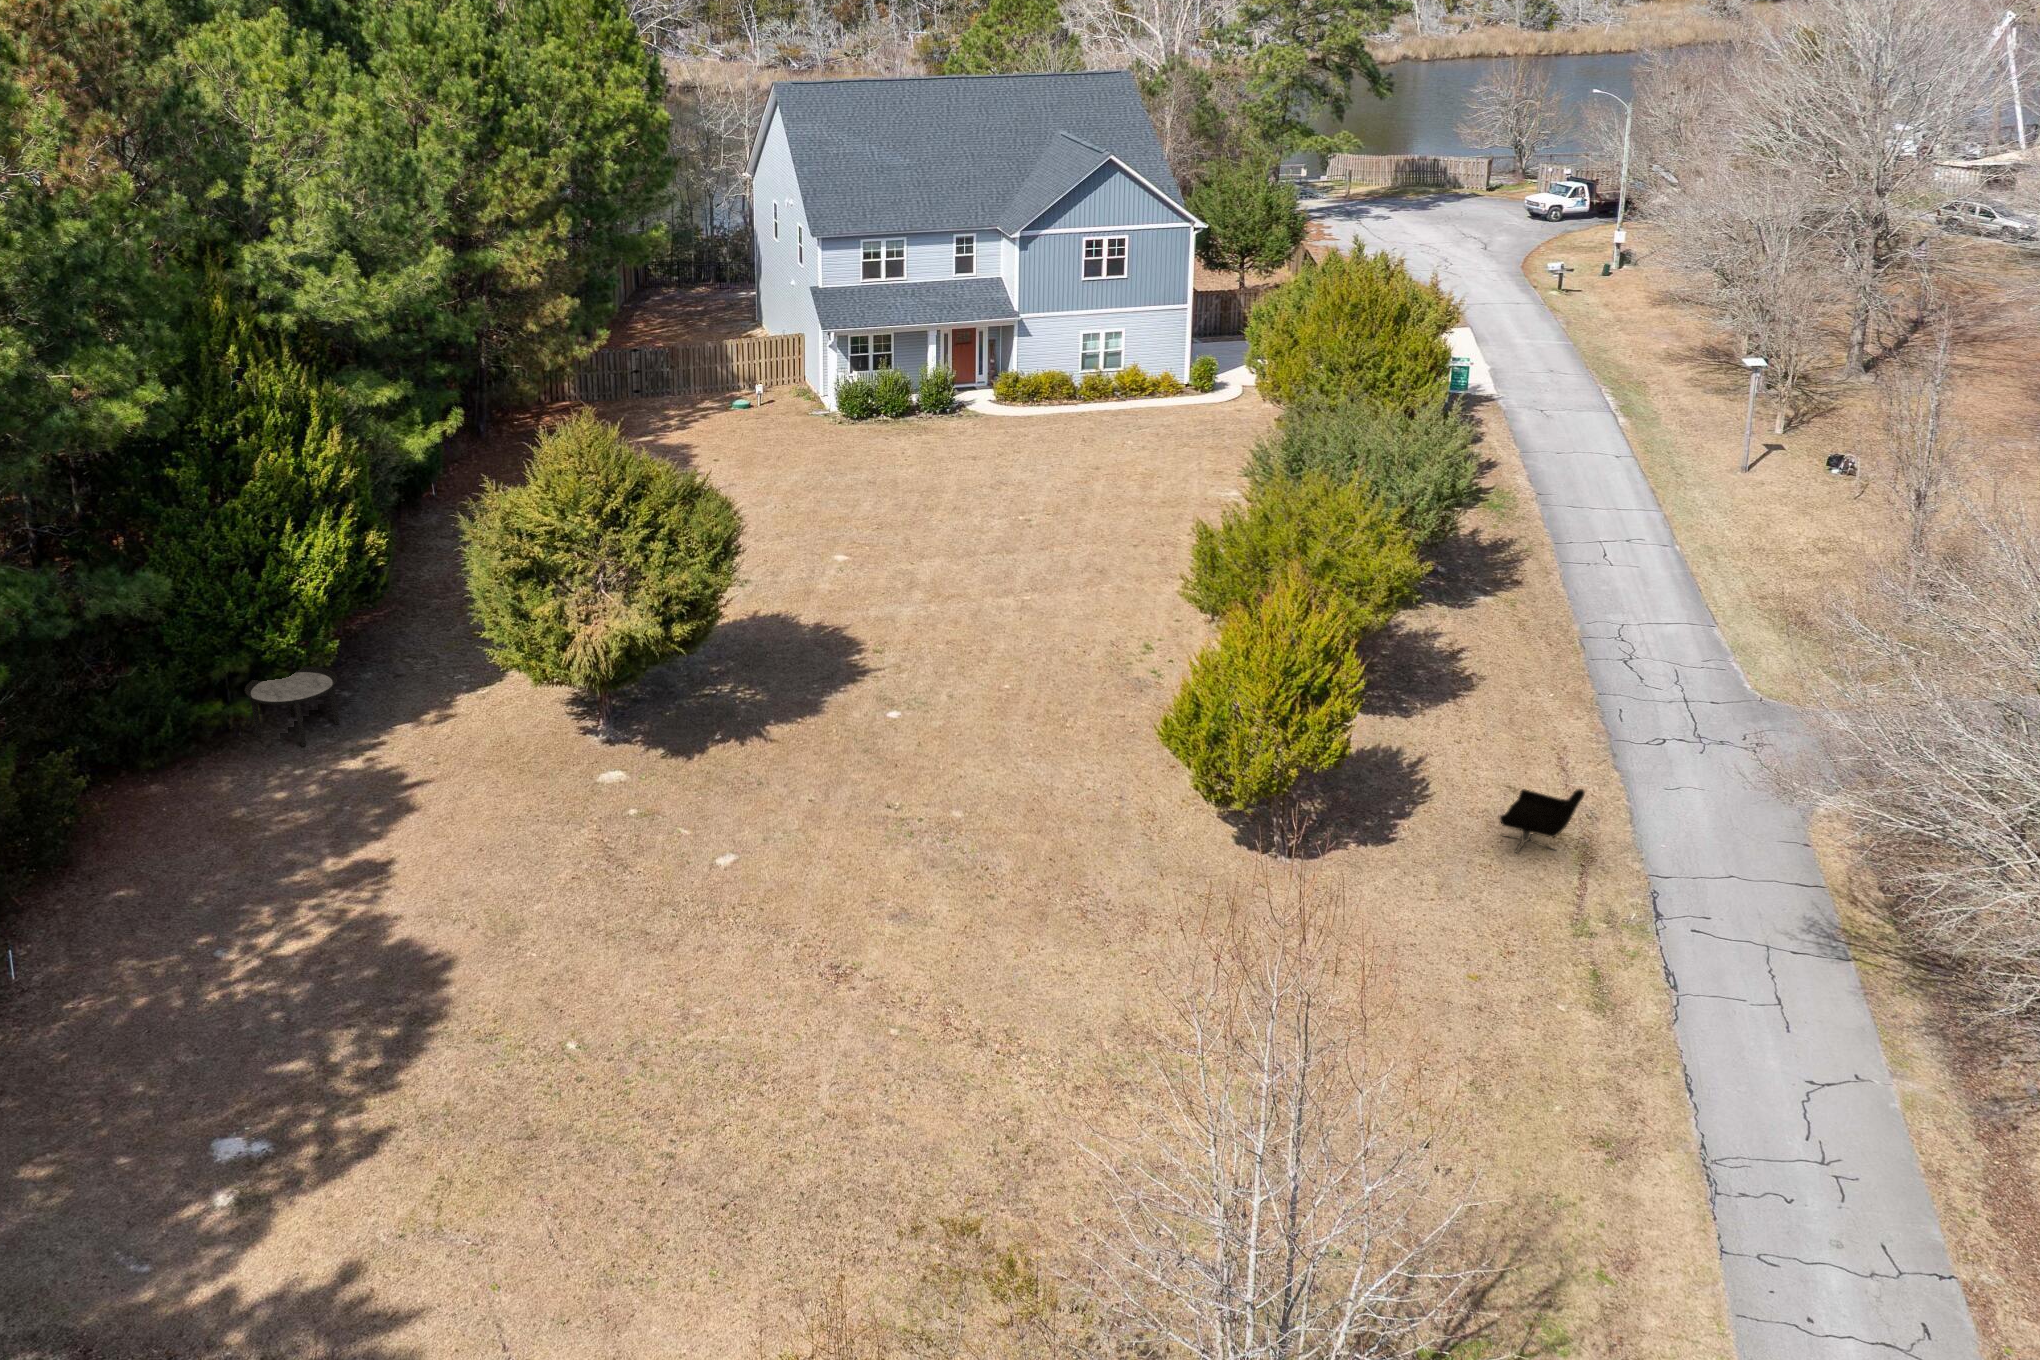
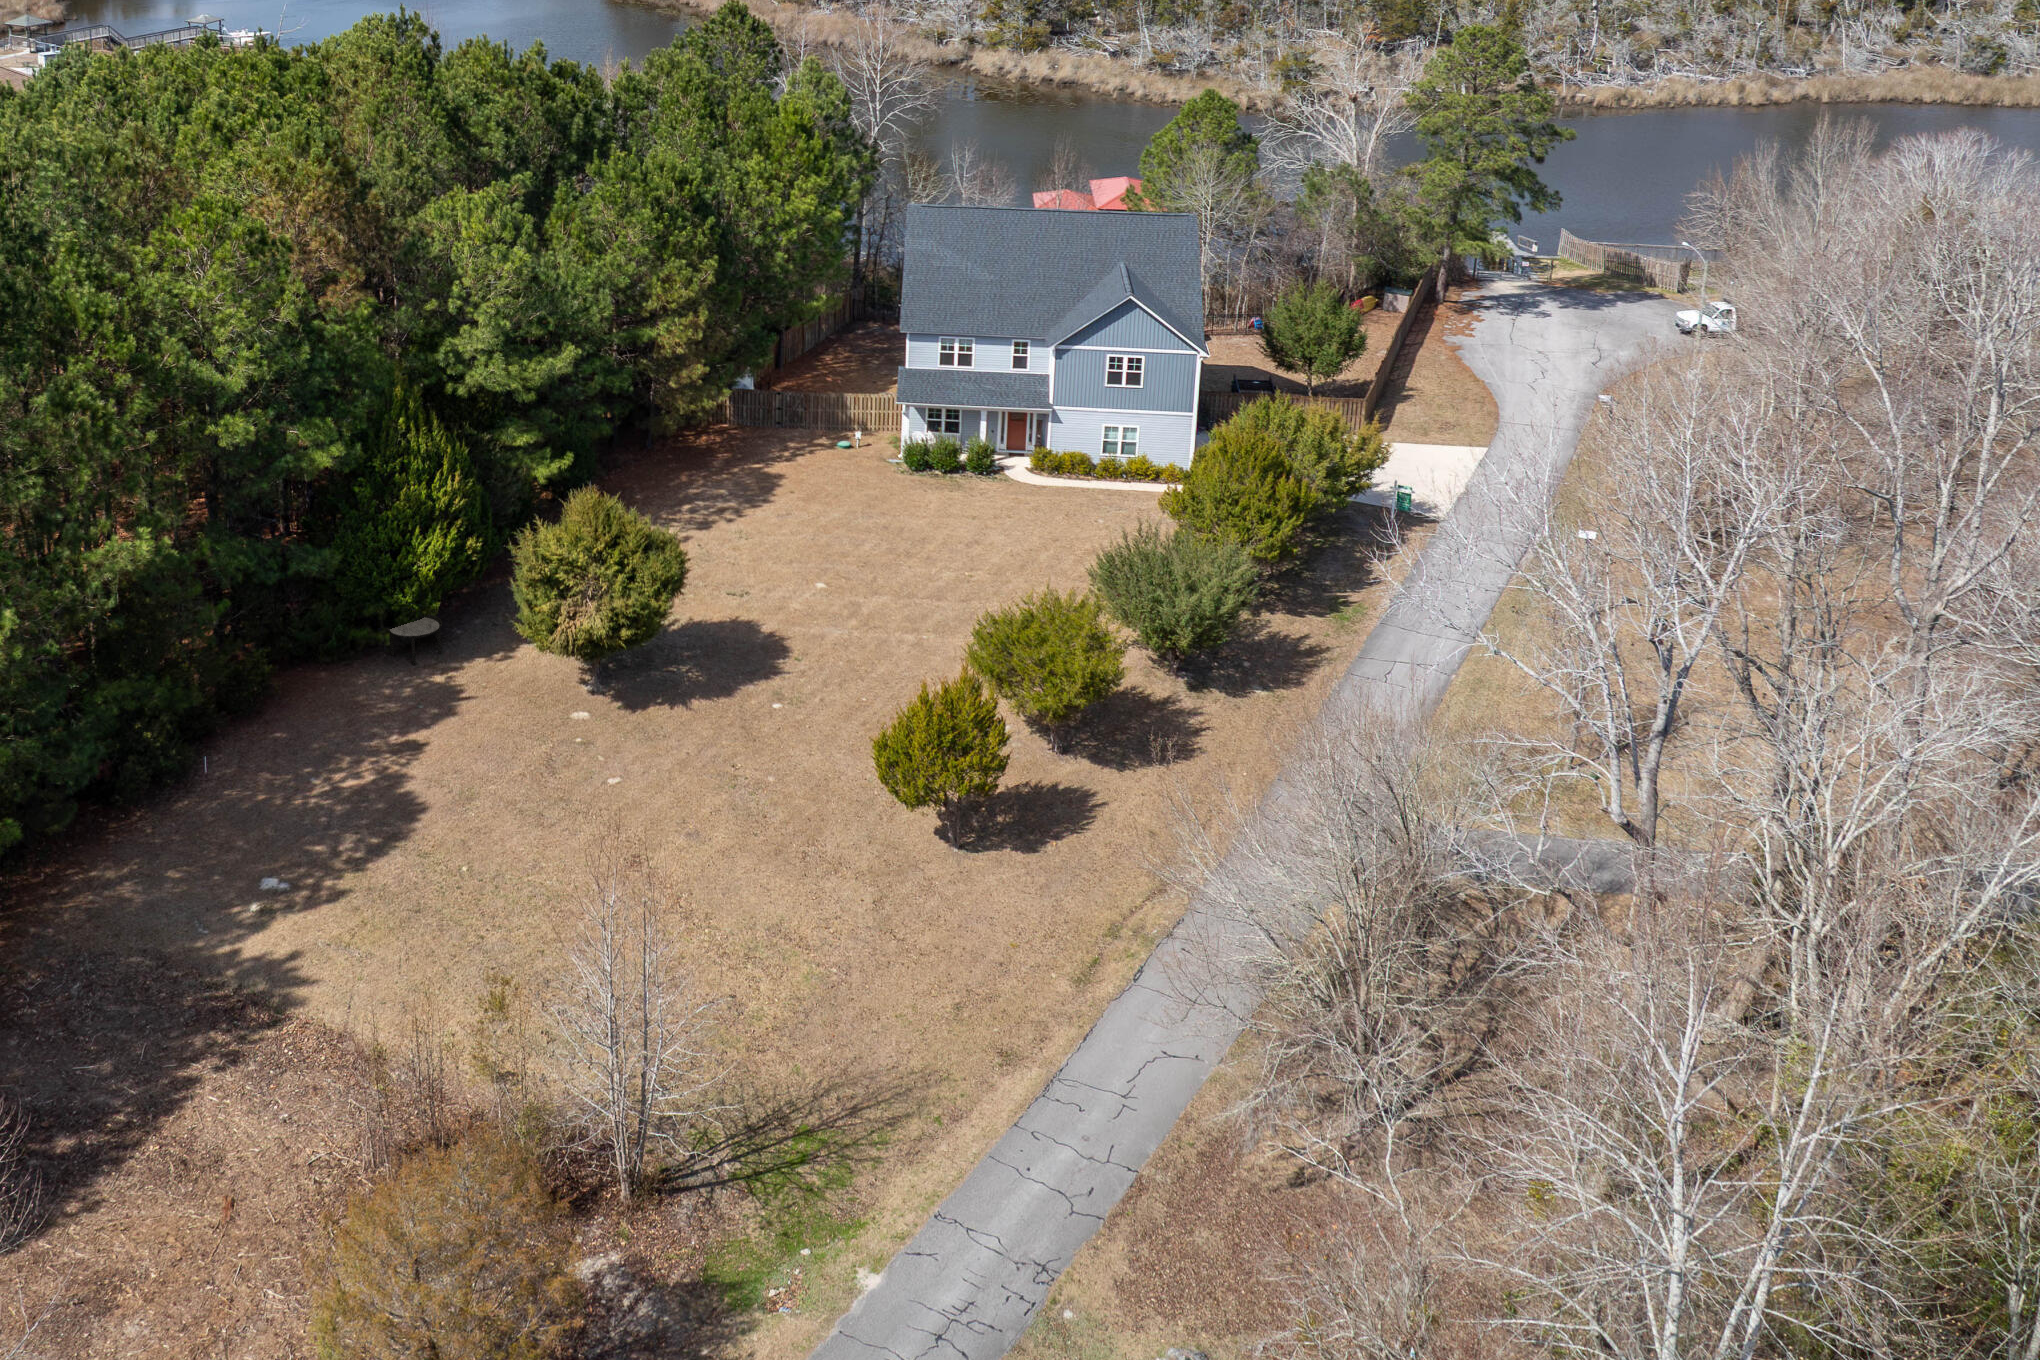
lounge chair: present [1500,789,1585,853] -> none [1112,841,1175,888]

